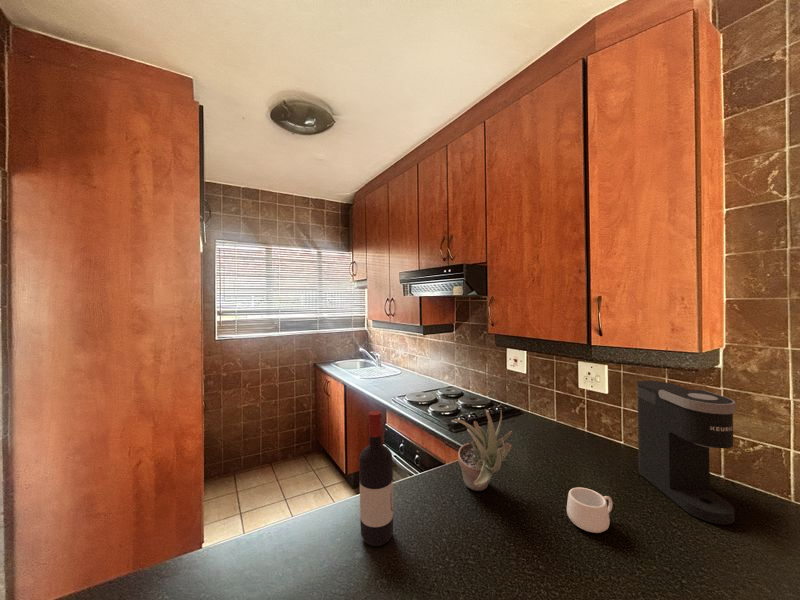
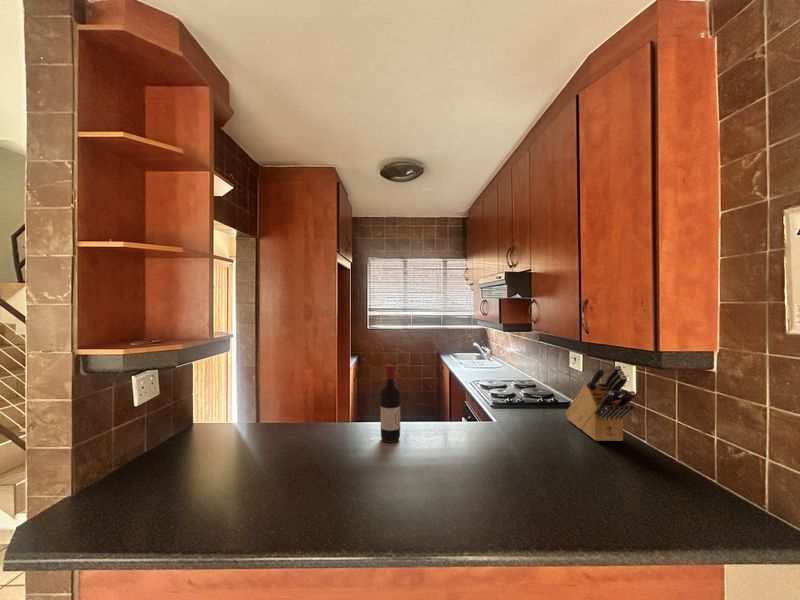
knife block: none [524,366,622,450] -> present [566,365,635,441]
coffee maker: present [637,381,736,525] -> none [625,379,675,502]
succulent plant: present [455,410,512,491] -> none [448,379,496,439]
mug: present [567,487,612,533] -> none [514,444,553,474]

